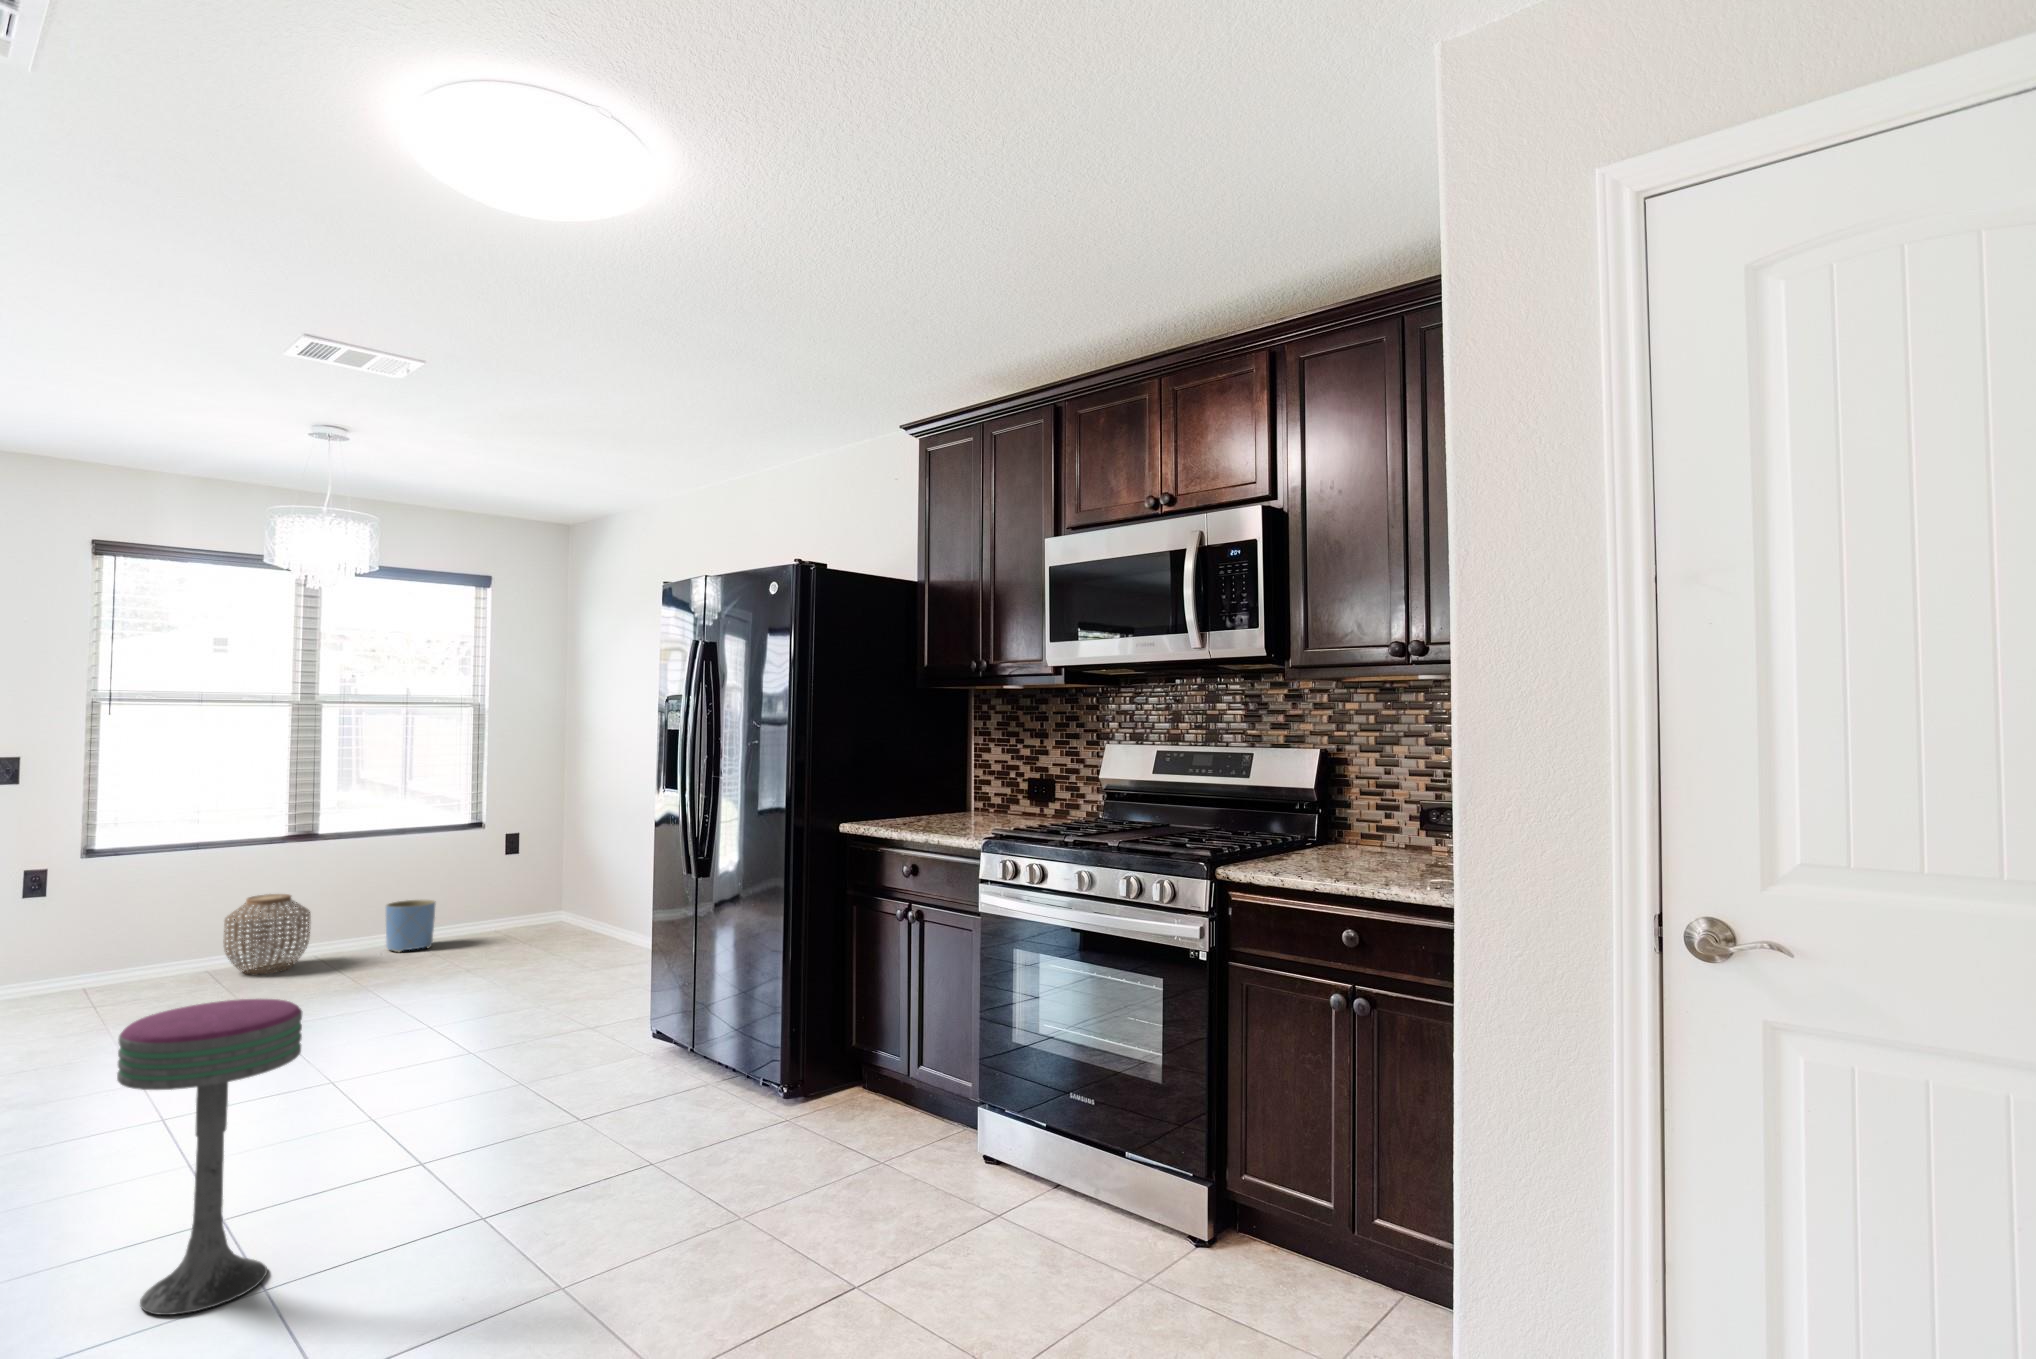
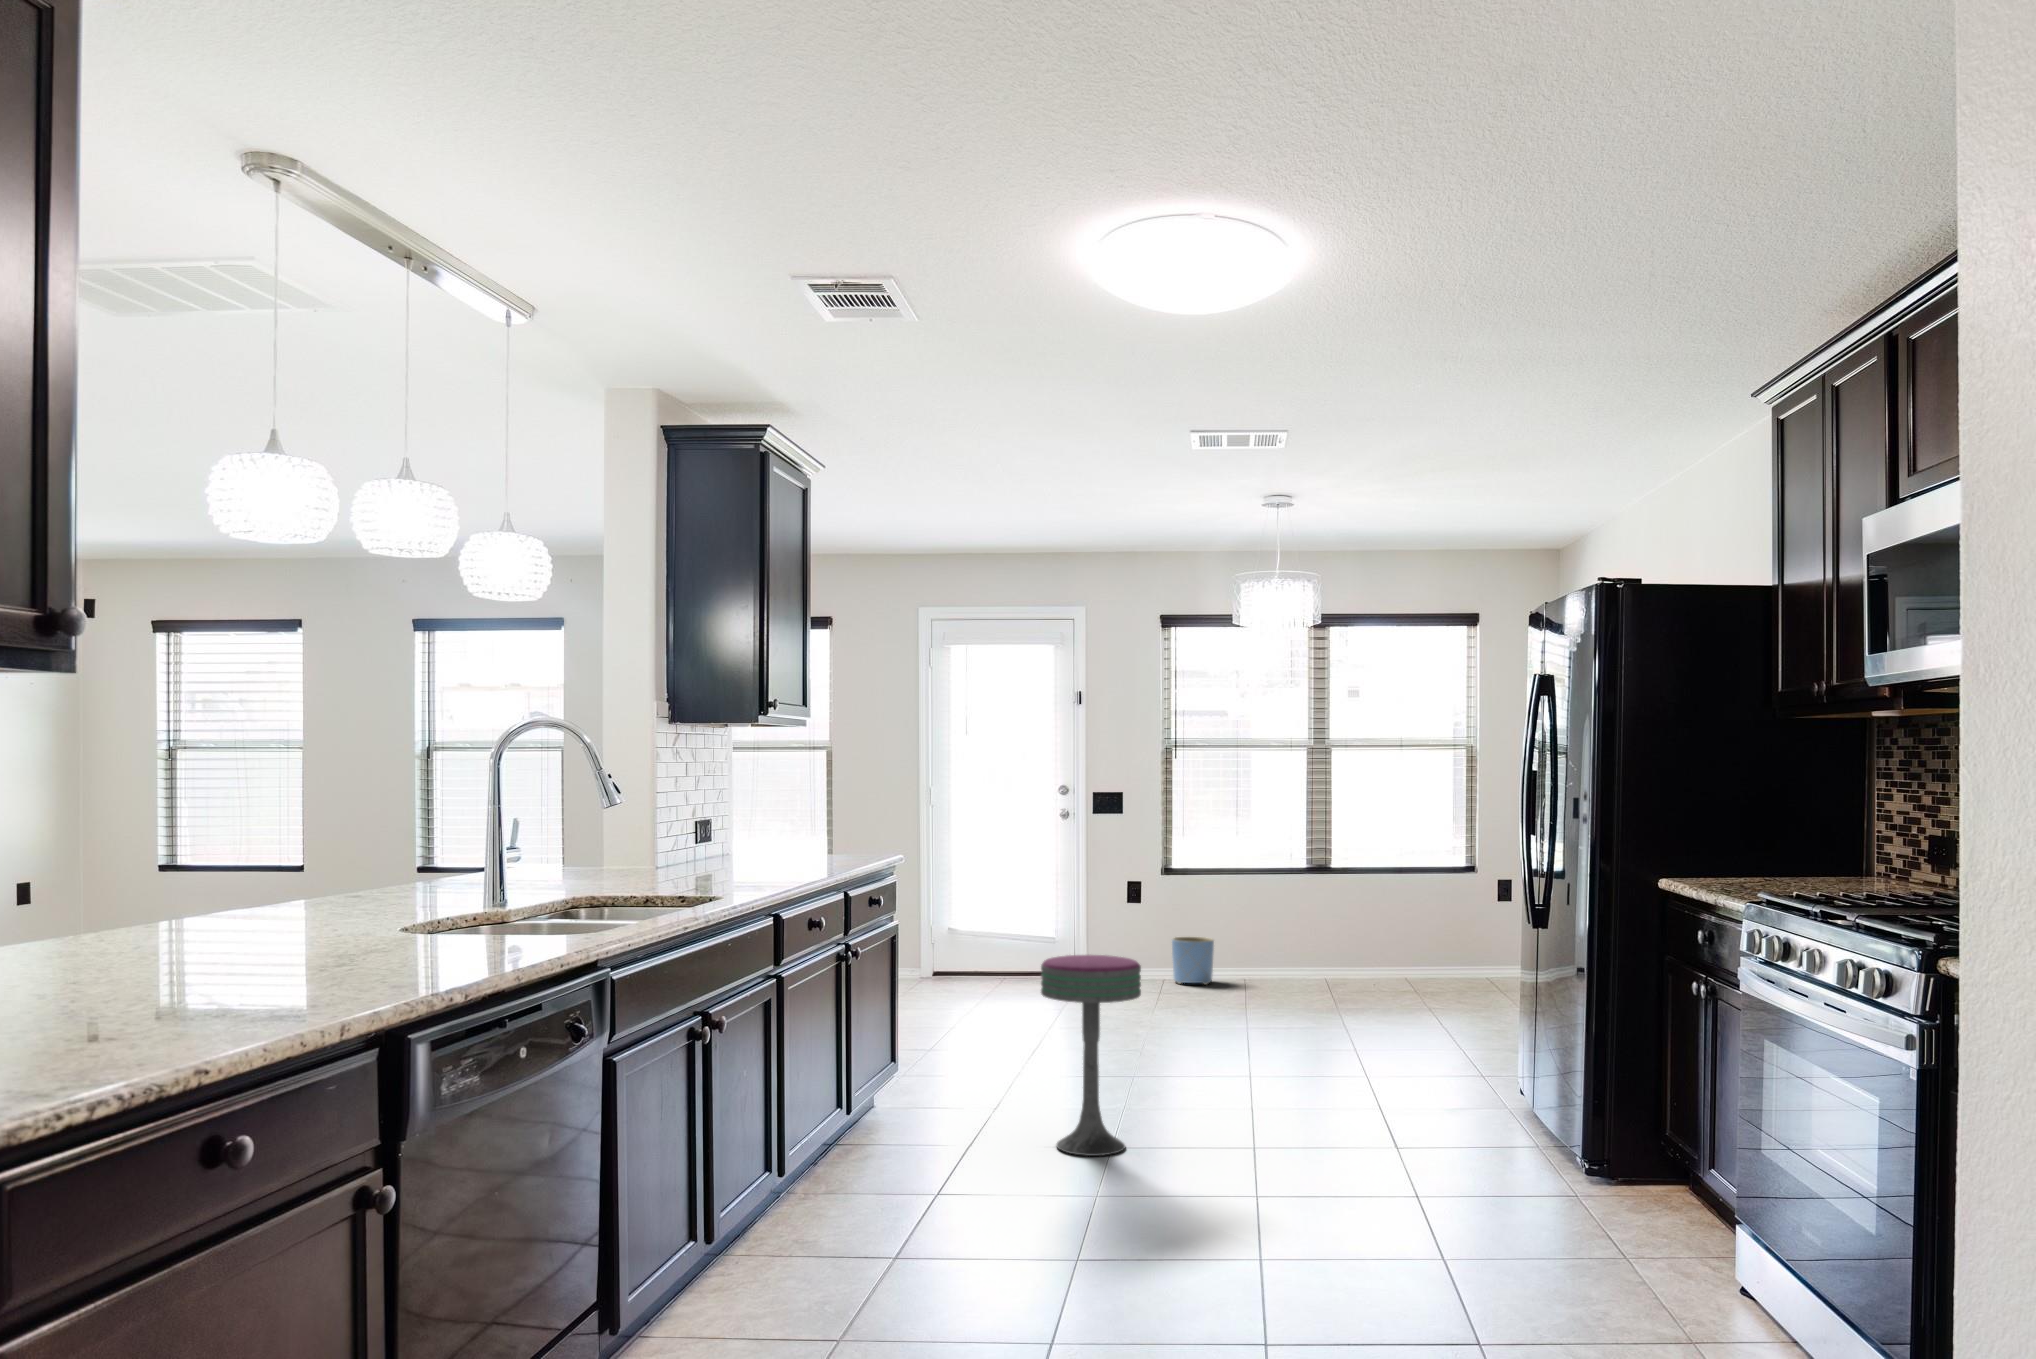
woven basket: present [223,894,310,975] -> none [1255,919,1320,989]
planter: present [386,900,436,952] -> present [1172,937,1214,985]

